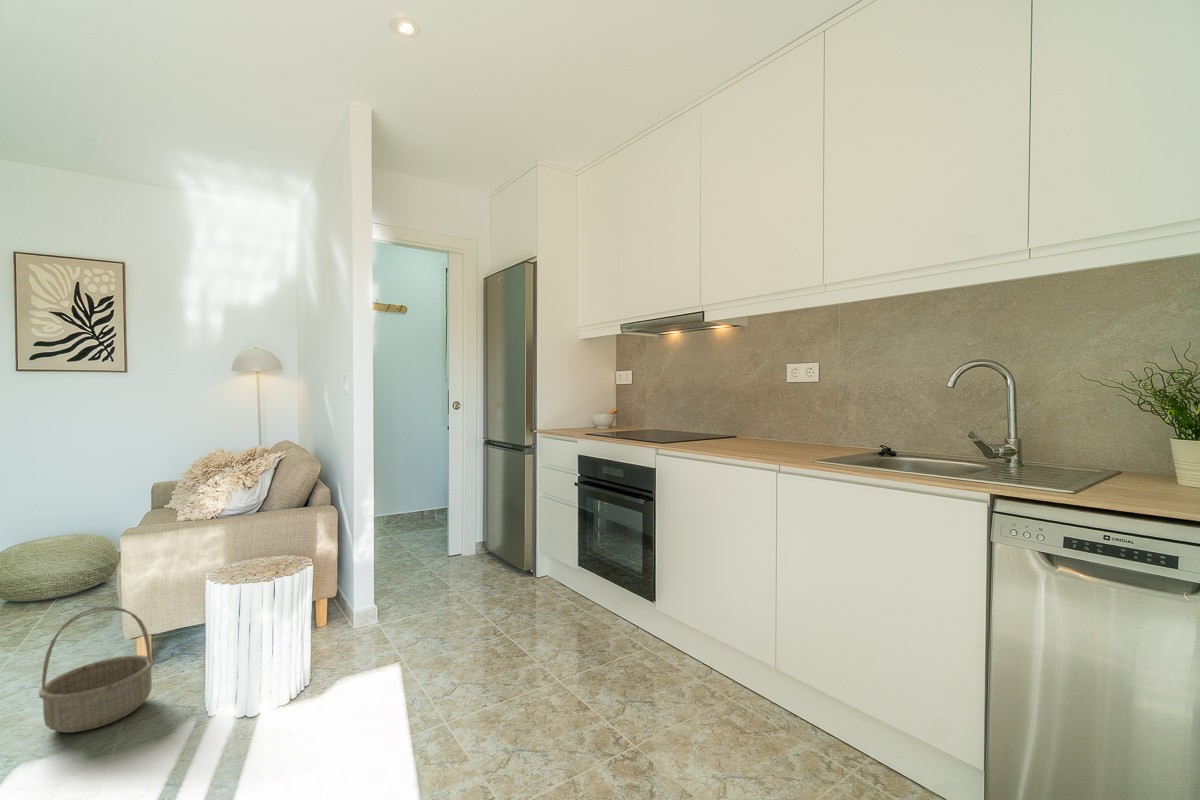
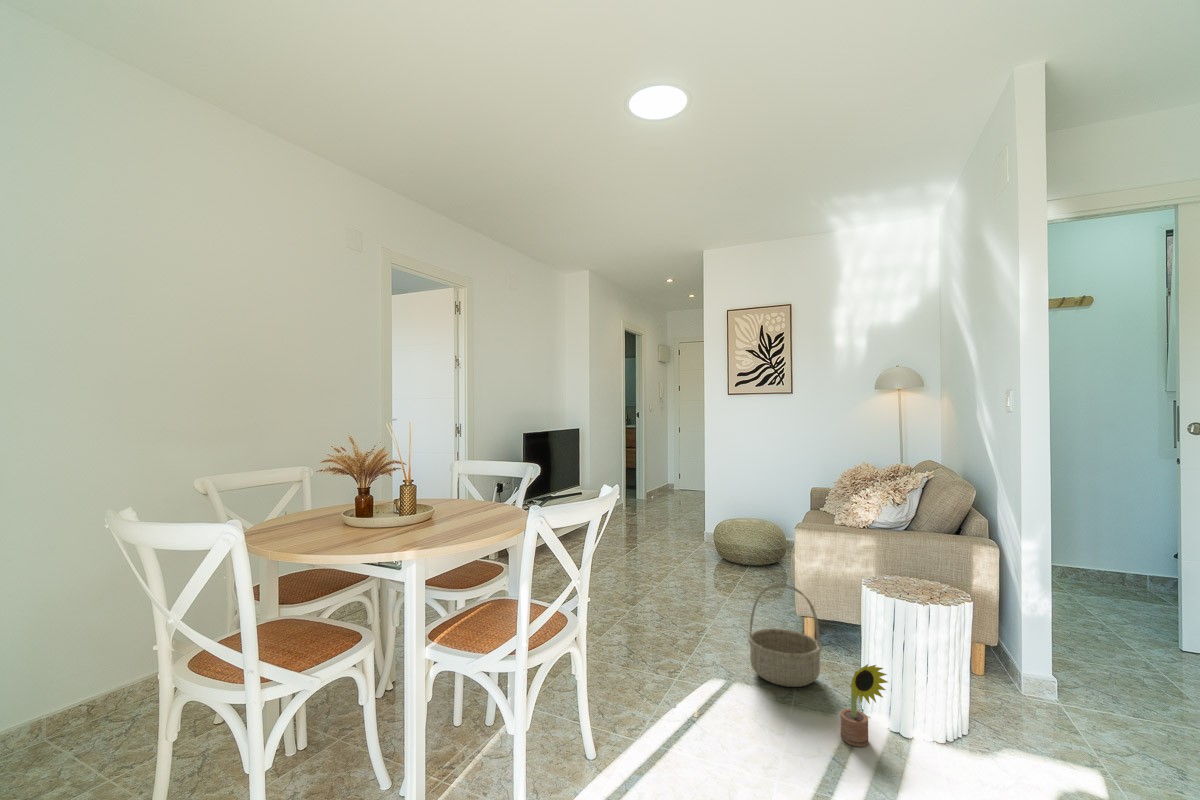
decorative plant: none [172,655,227,750] -> present [840,664,888,747]

